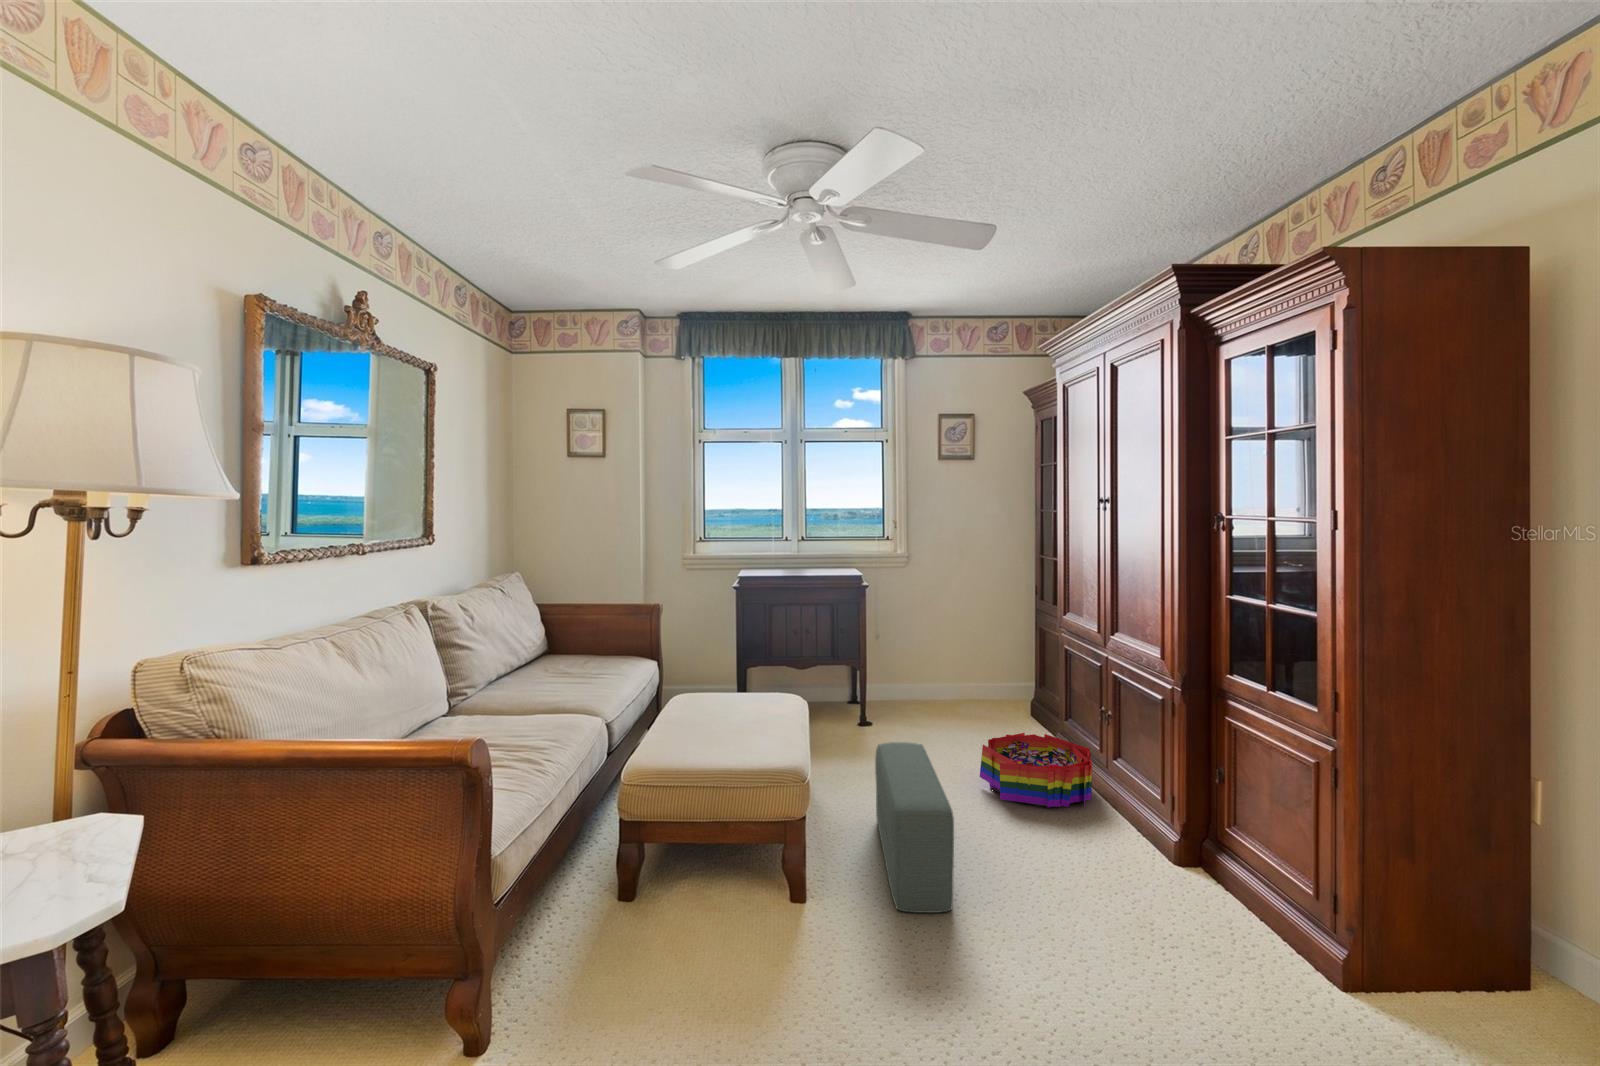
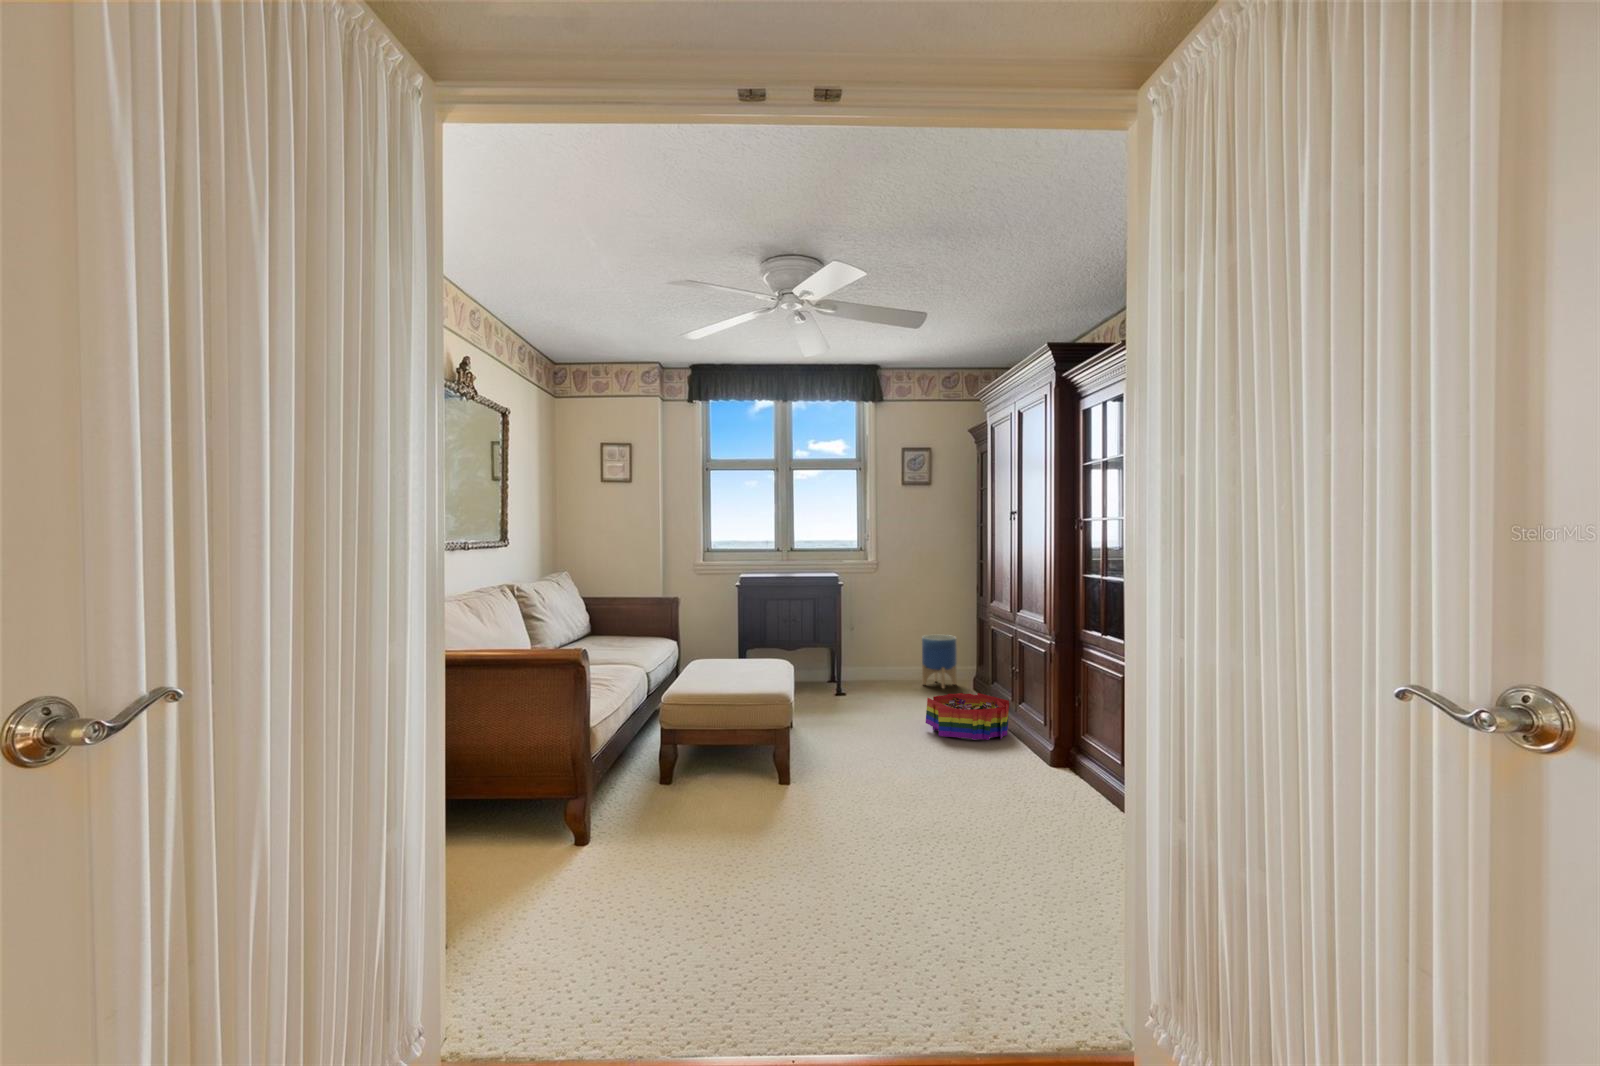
planter: none [962,644,1004,712] -> present [922,635,957,689]
pouf: present [875,742,954,913] -> none [843,688,892,789]

